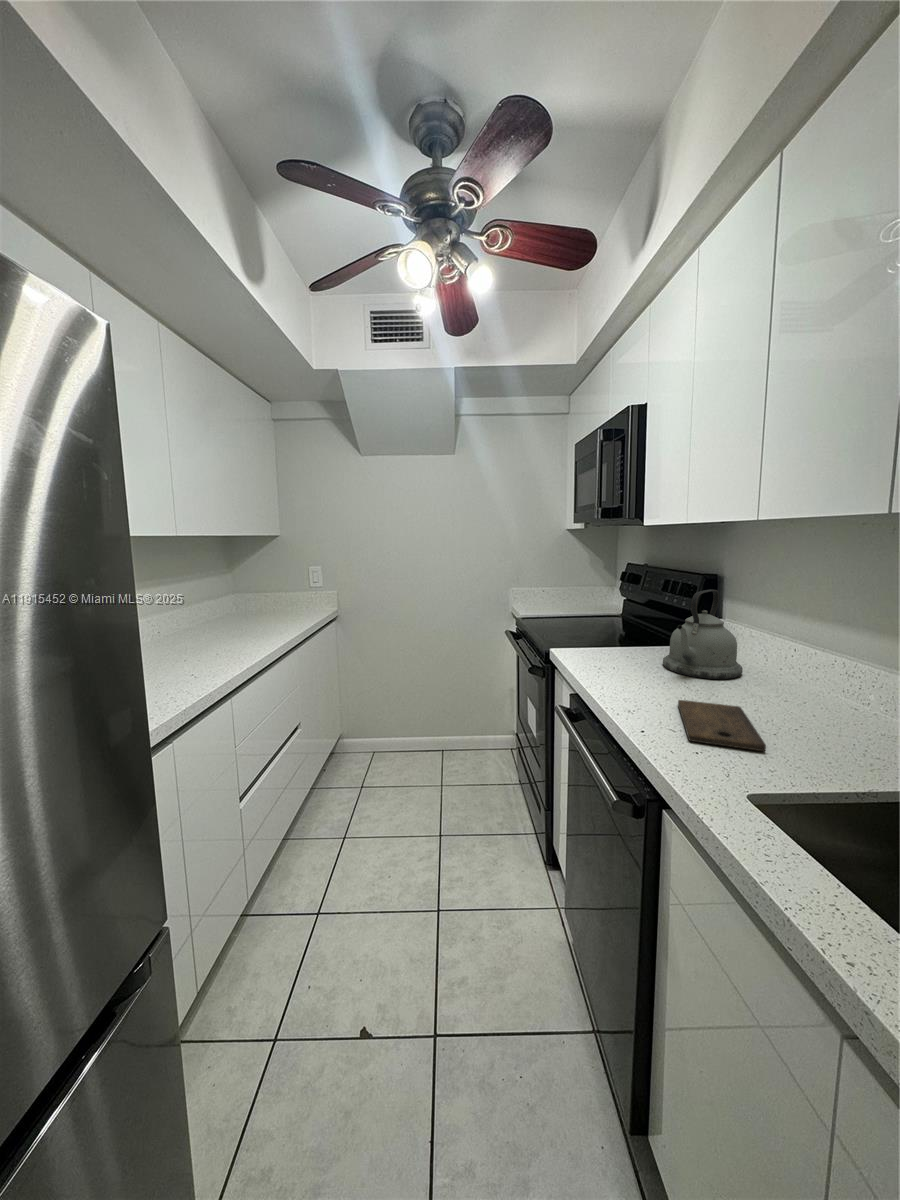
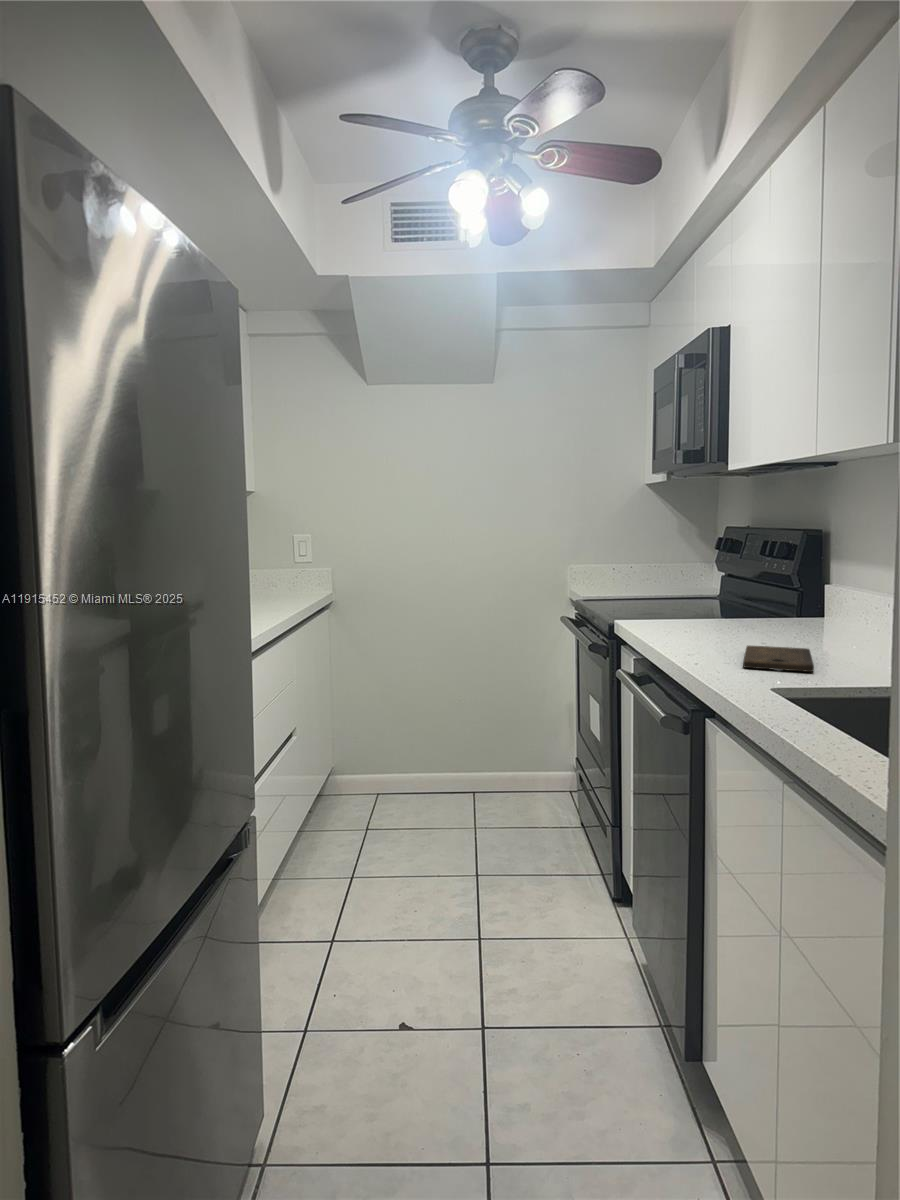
kettle: present [663,590,743,679] -> none [748,540,836,638]

